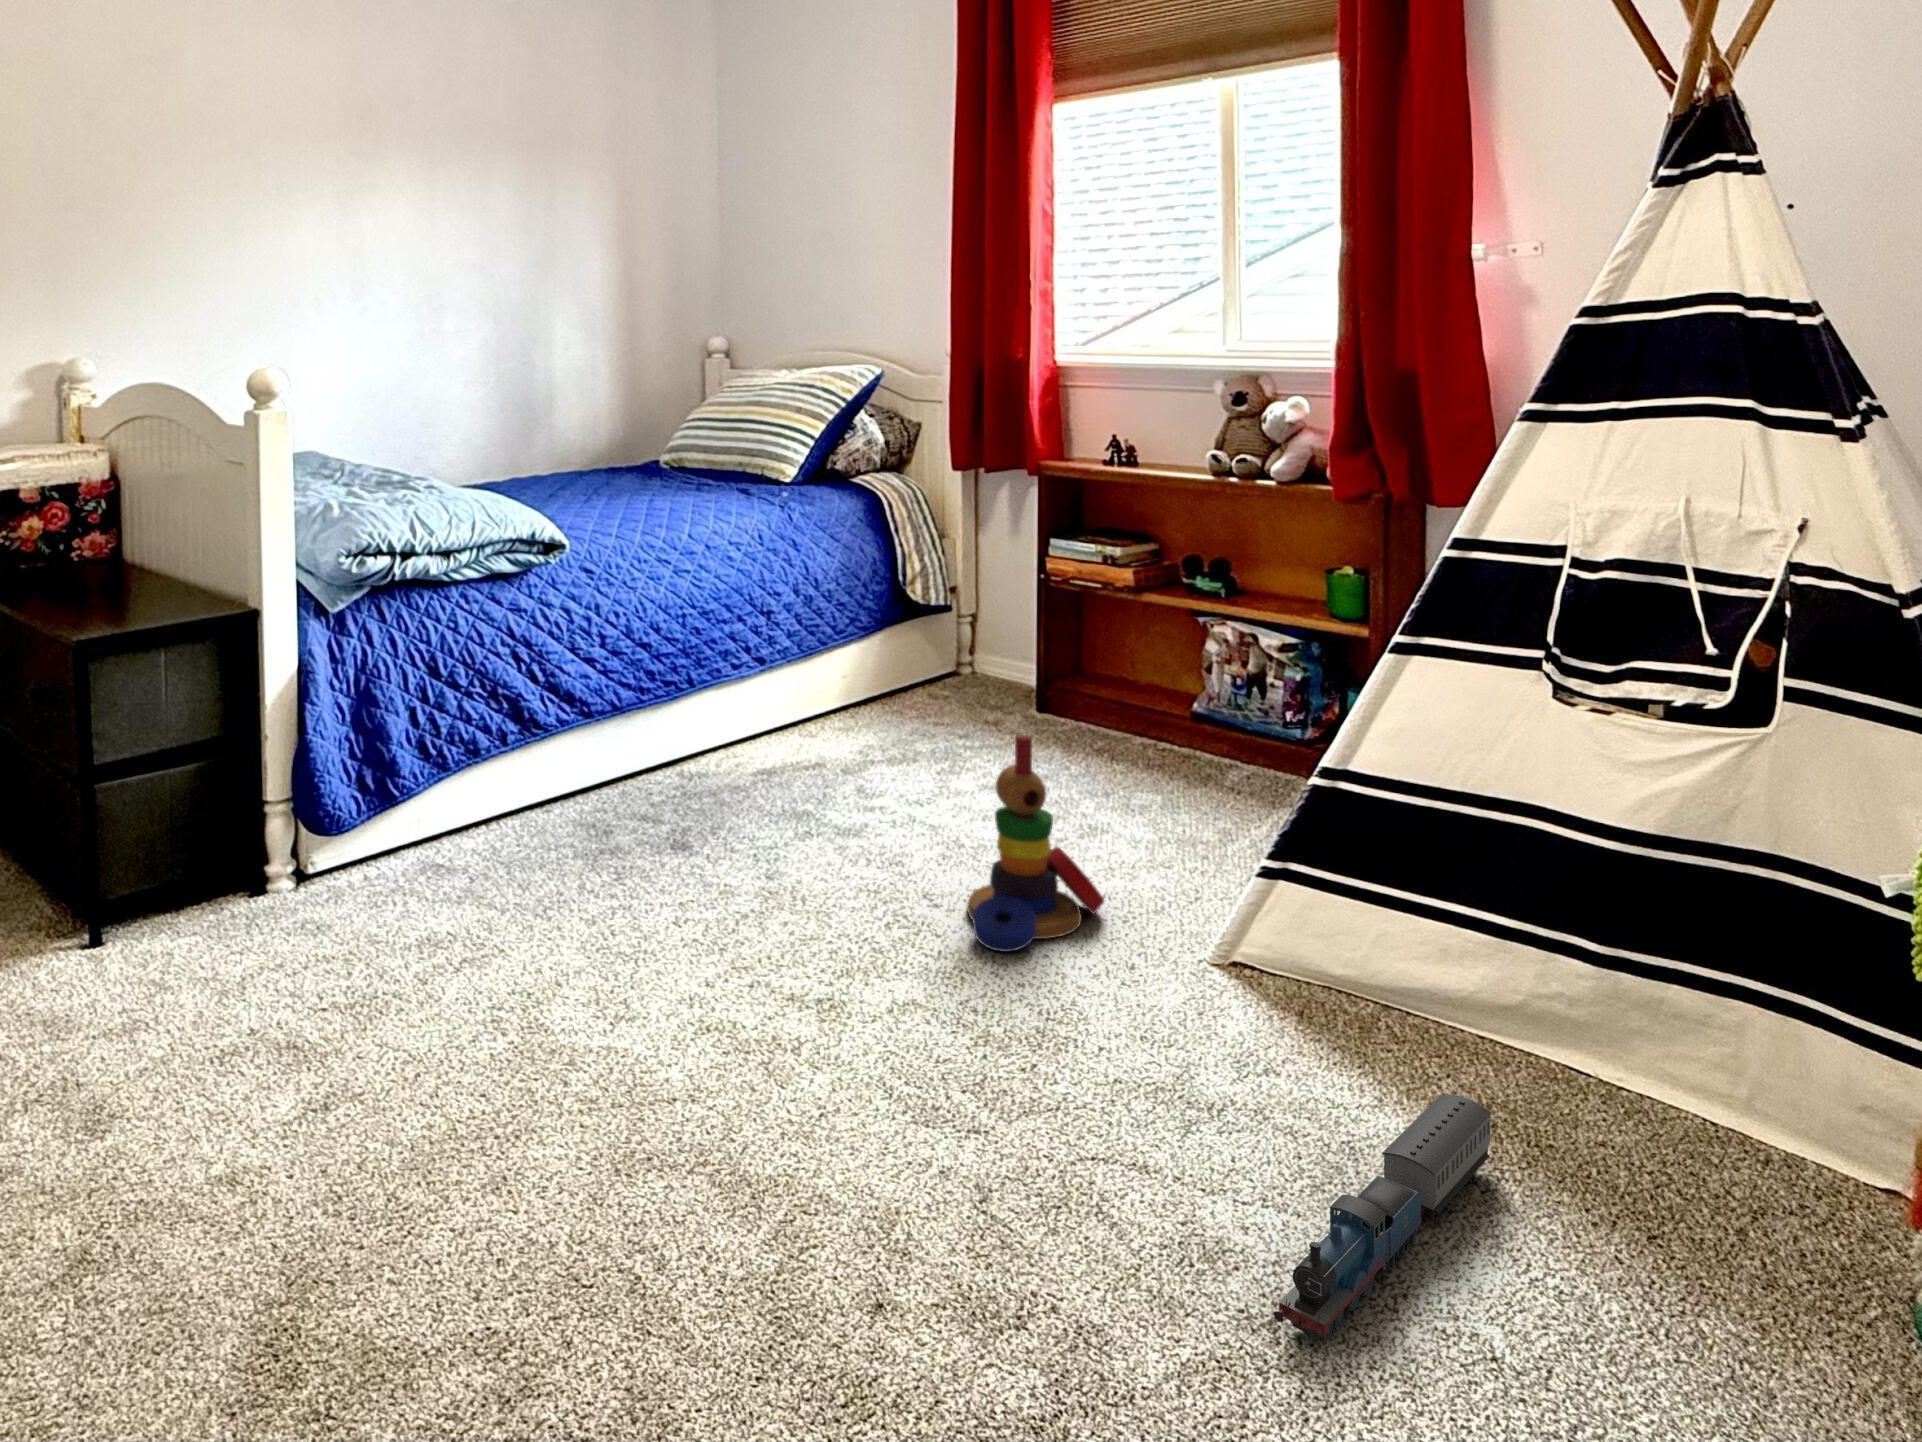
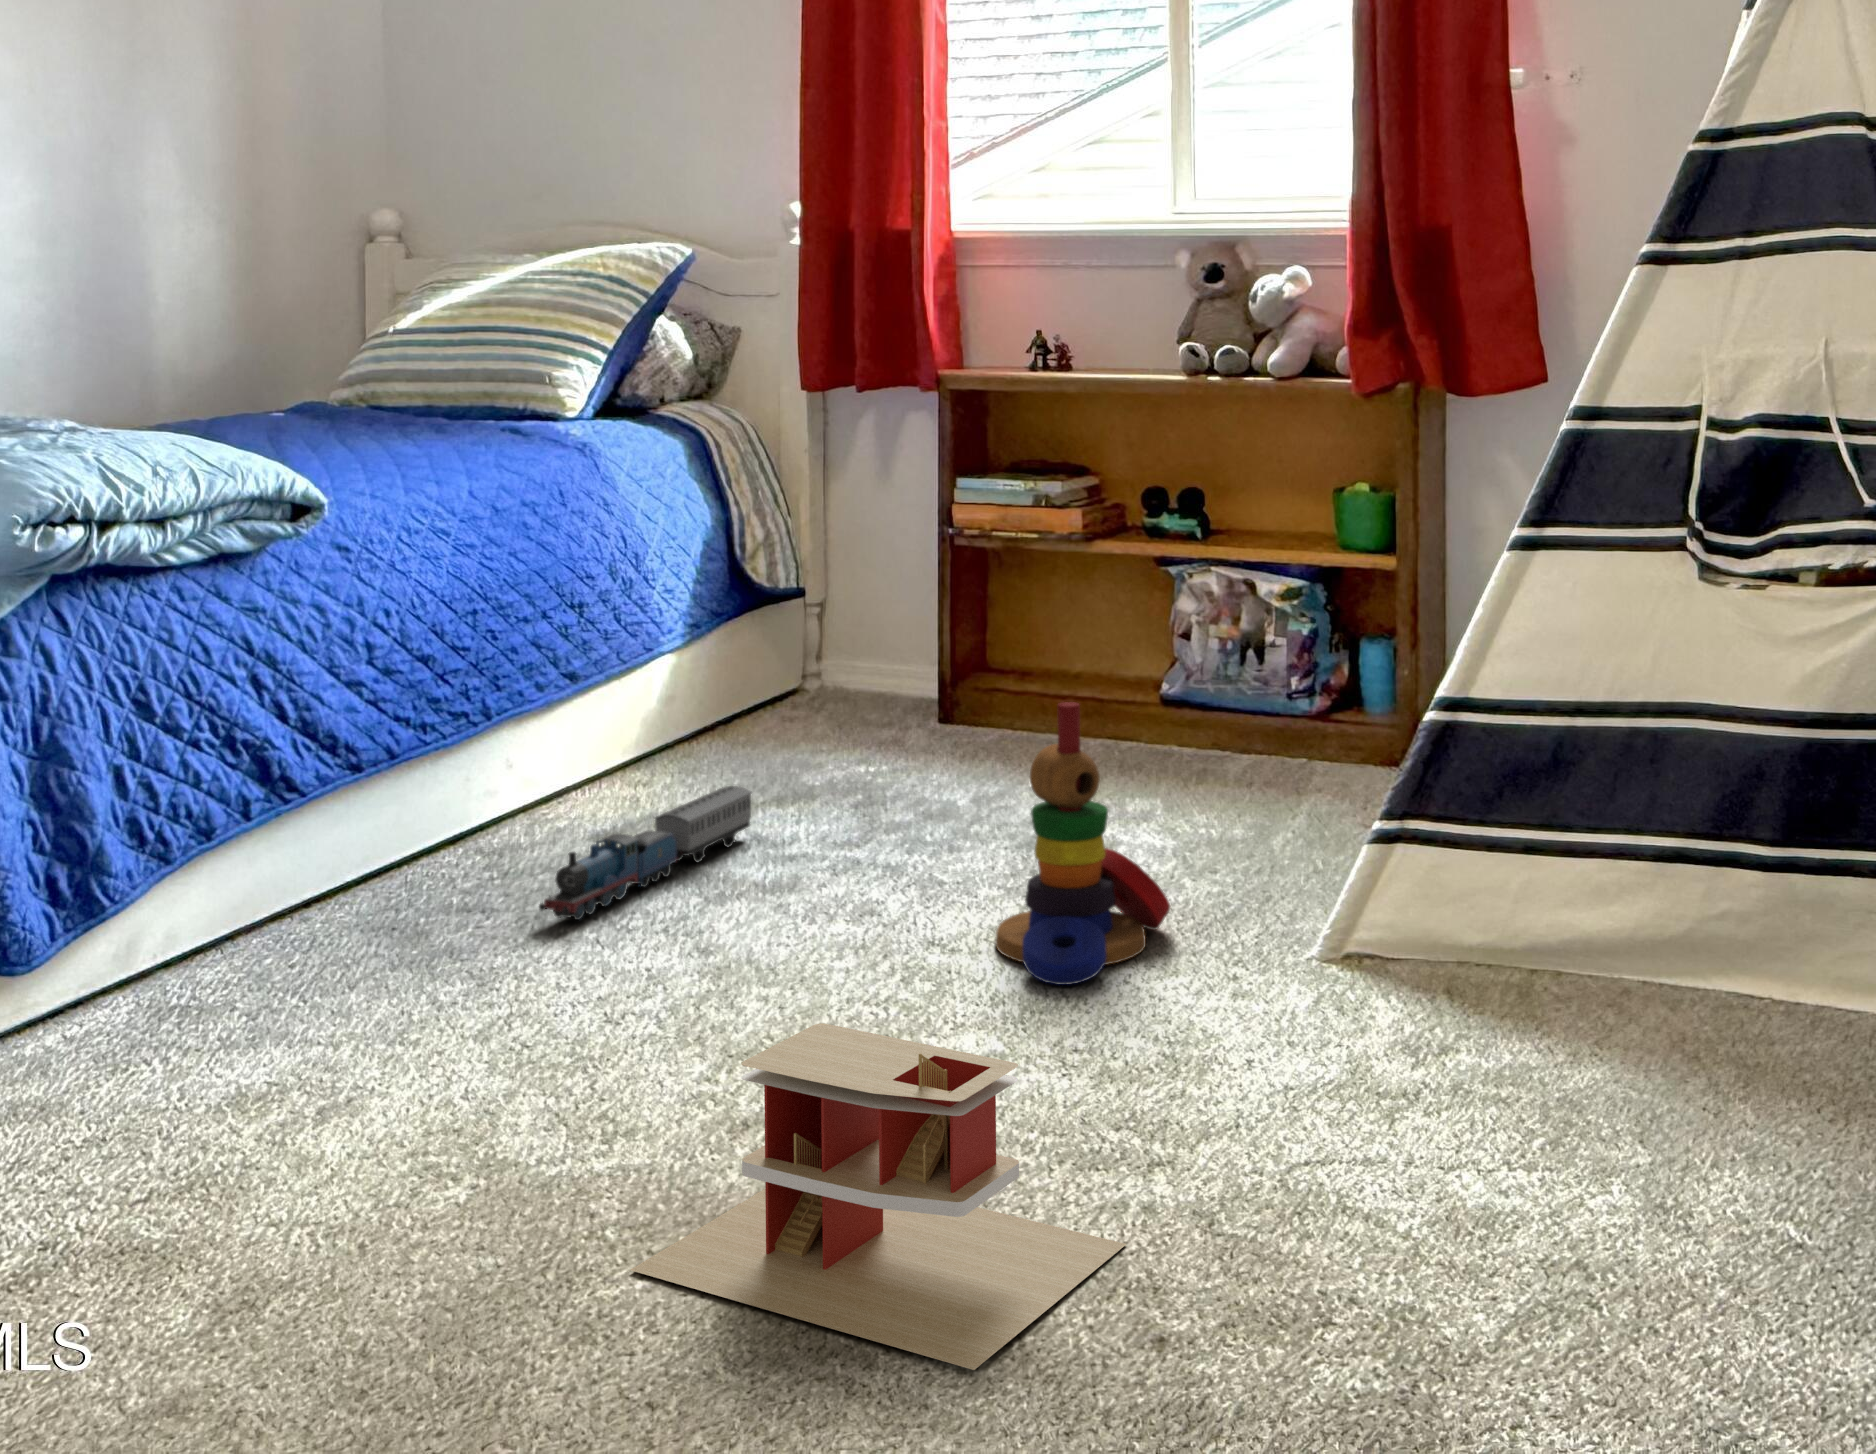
toy house: none [570,977,914,1282] -> present [631,1023,1126,1370]
toy train: present [1273,1094,1492,1341] -> present [539,786,752,920]

